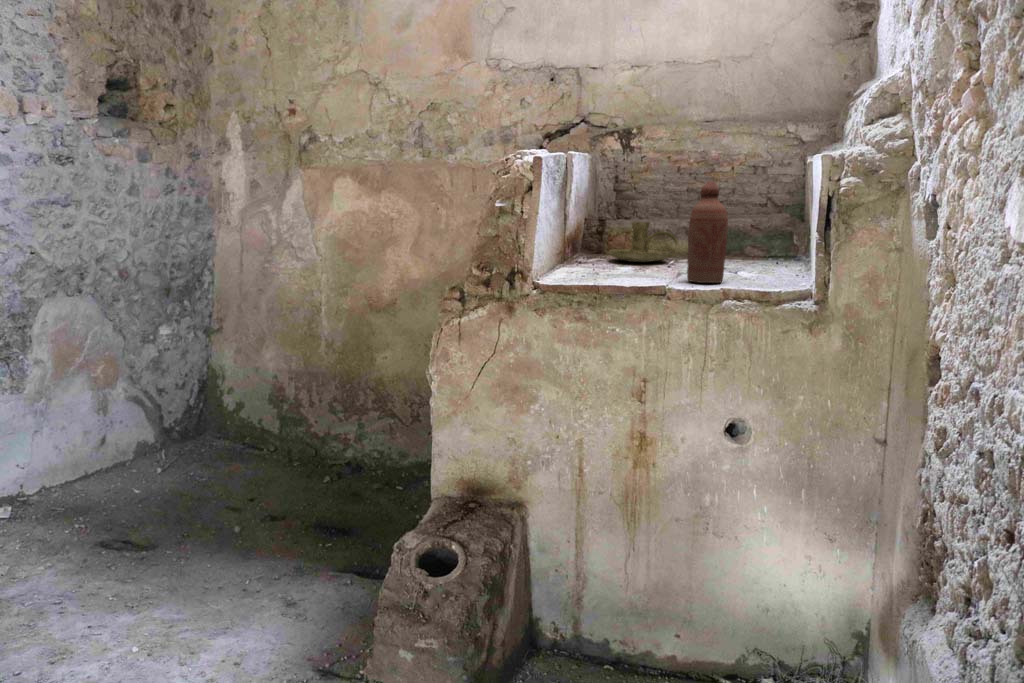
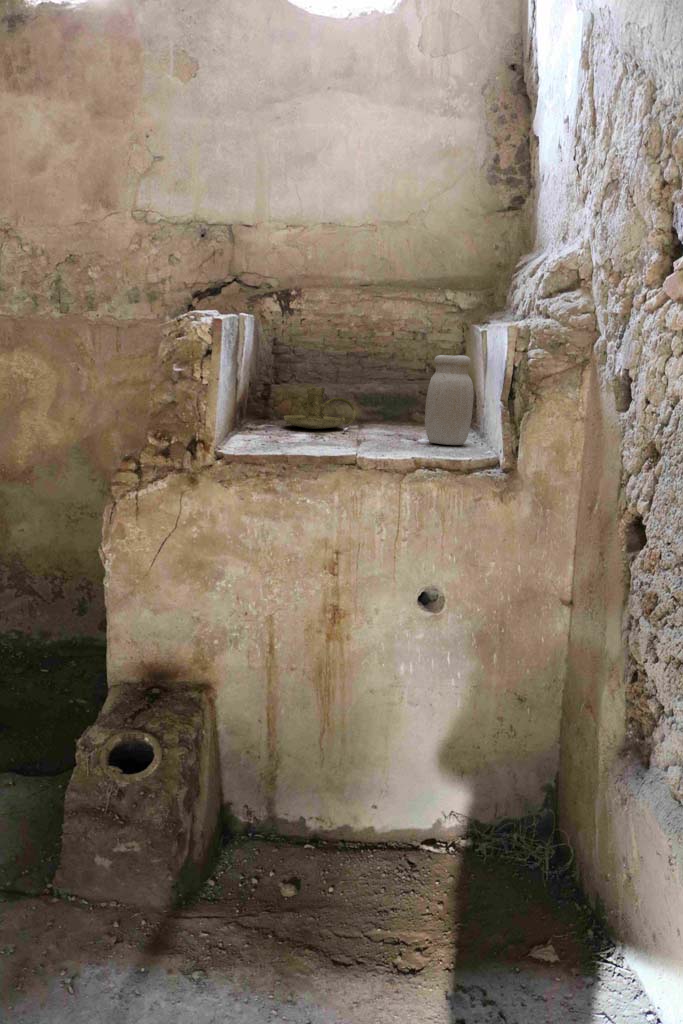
bottle: present [687,181,728,283] -> none [376,349,415,451]
jar: none [744,187,794,277] -> present [425,355,474,445]

